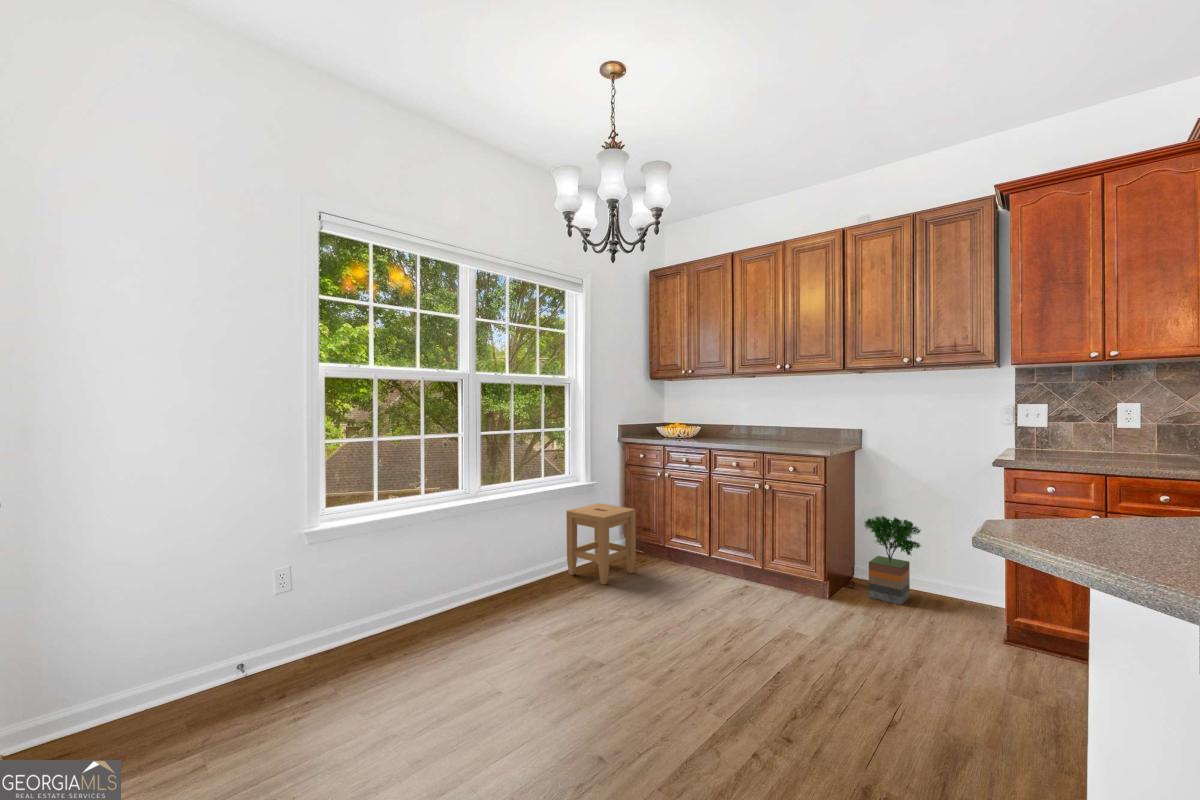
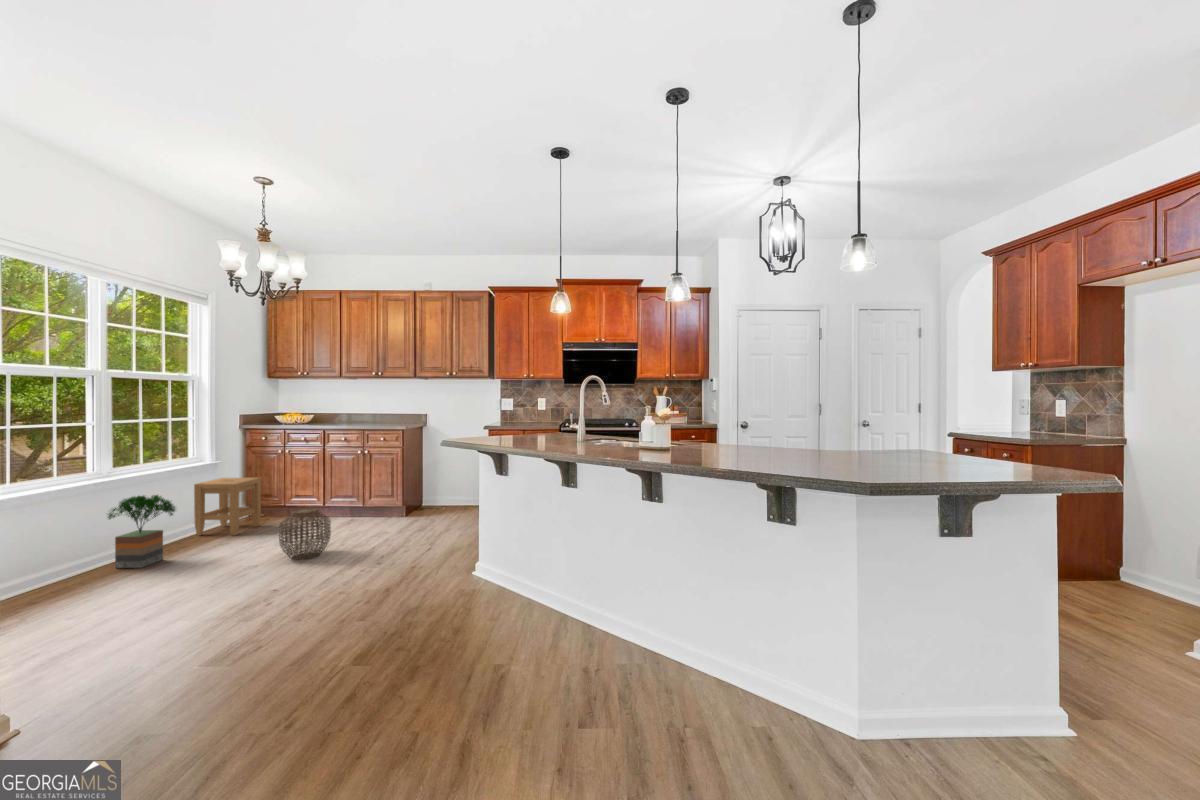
potted tree: present [865,516,921,605] -> present [107,495,176,568]
woven basket: none [636,582,709,673] -> present [279,508,331,560]

